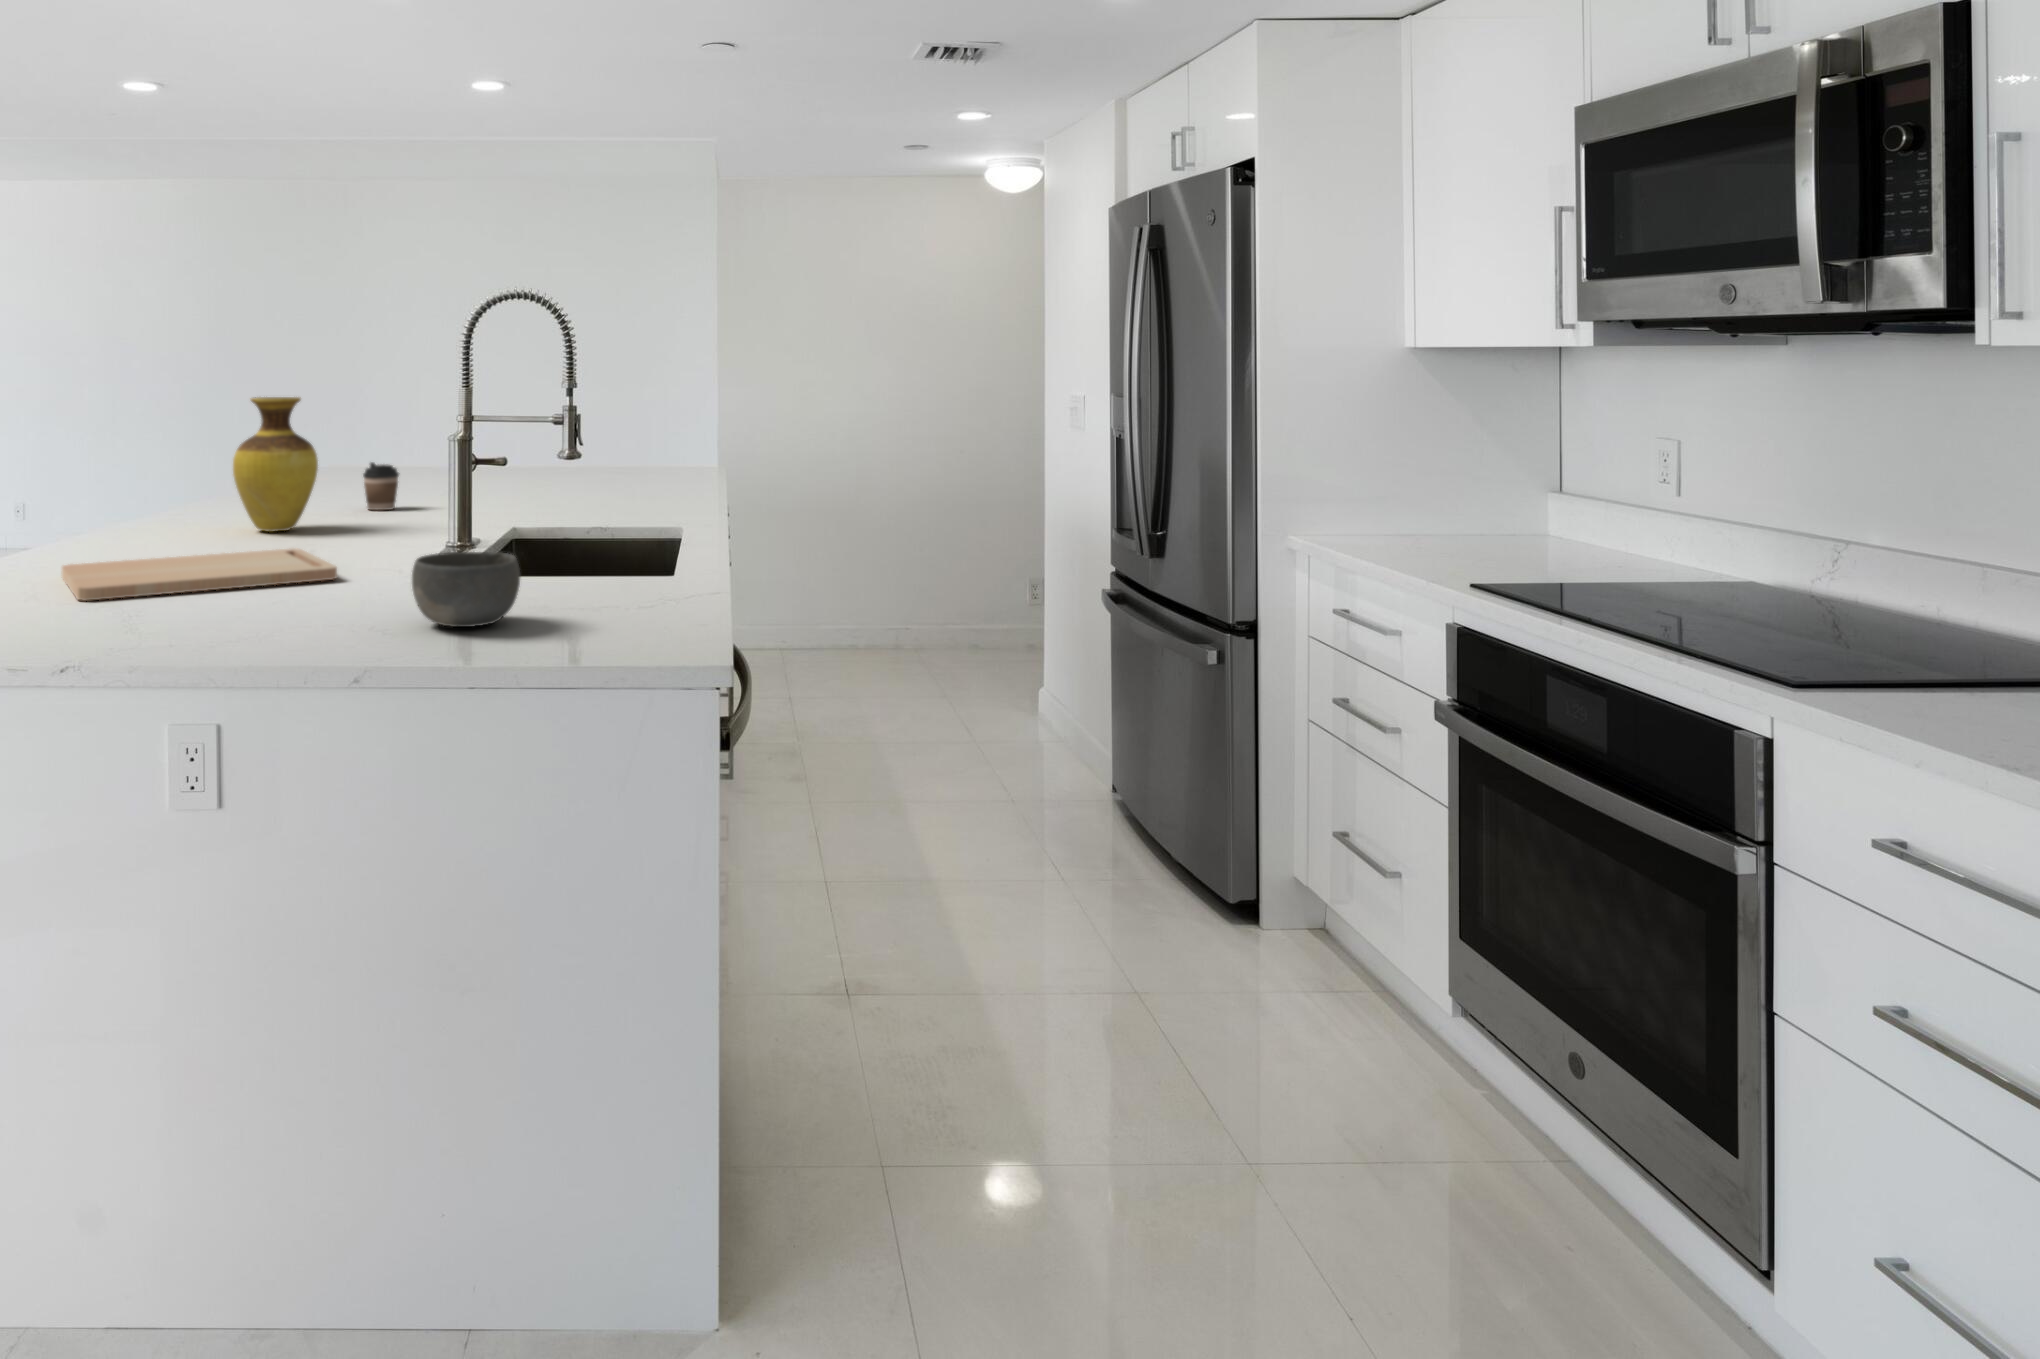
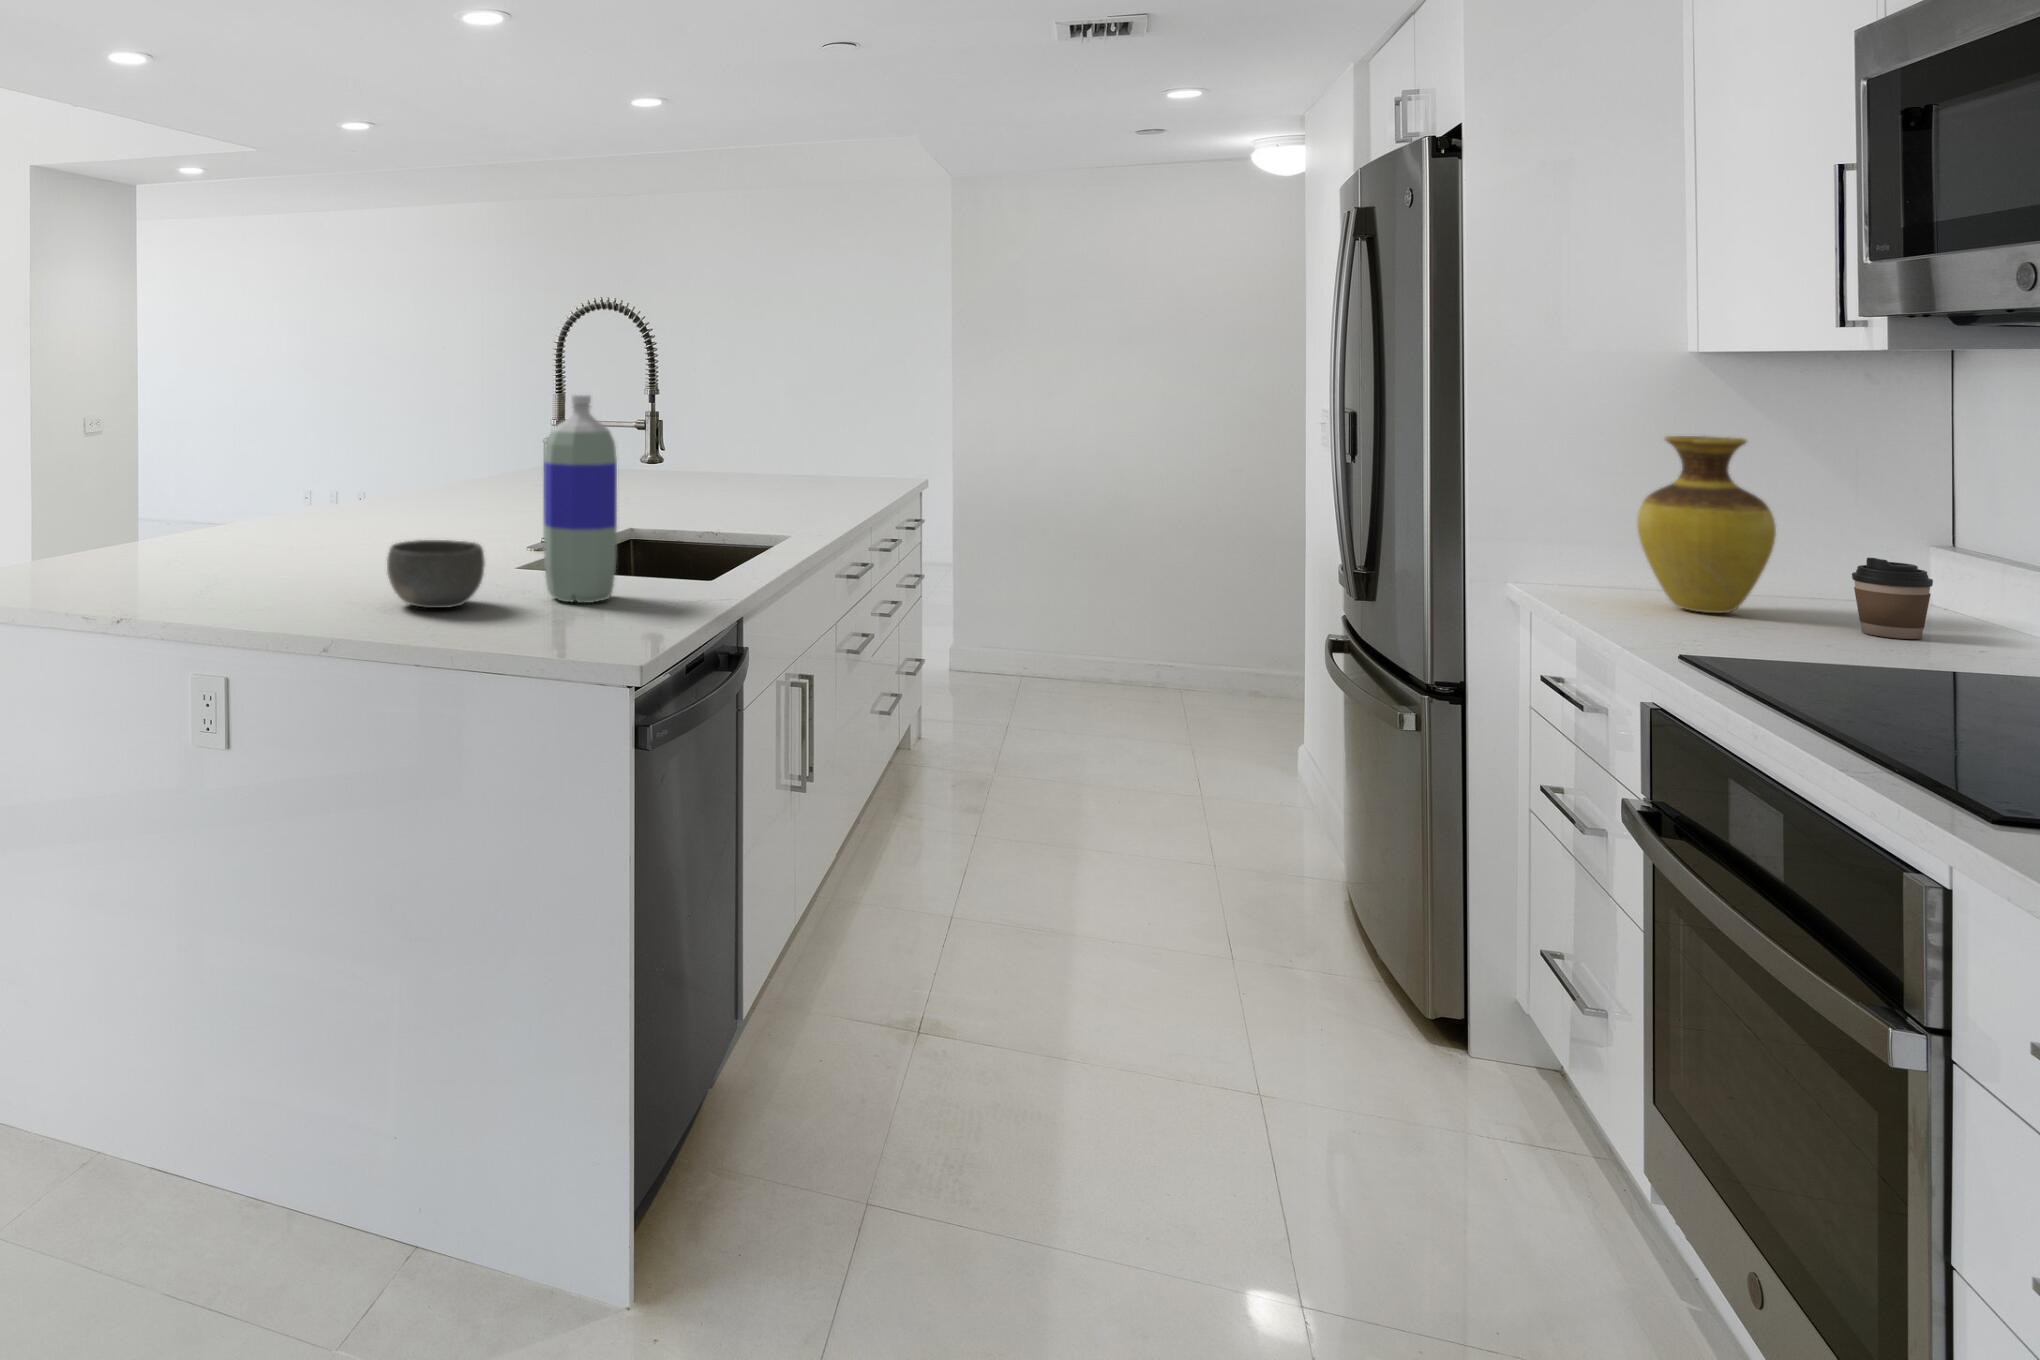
bottle: none [566,392,644,609] -> present [544,395,617,603]
vase: present [233,397,318,531] -> present [1637,436,1776,613]
coffee cup: present [363,462,399,510] -> present [1852,558,1933,639]
cutting board: present [62,548,337,601] -> none [171,531,386,564]

